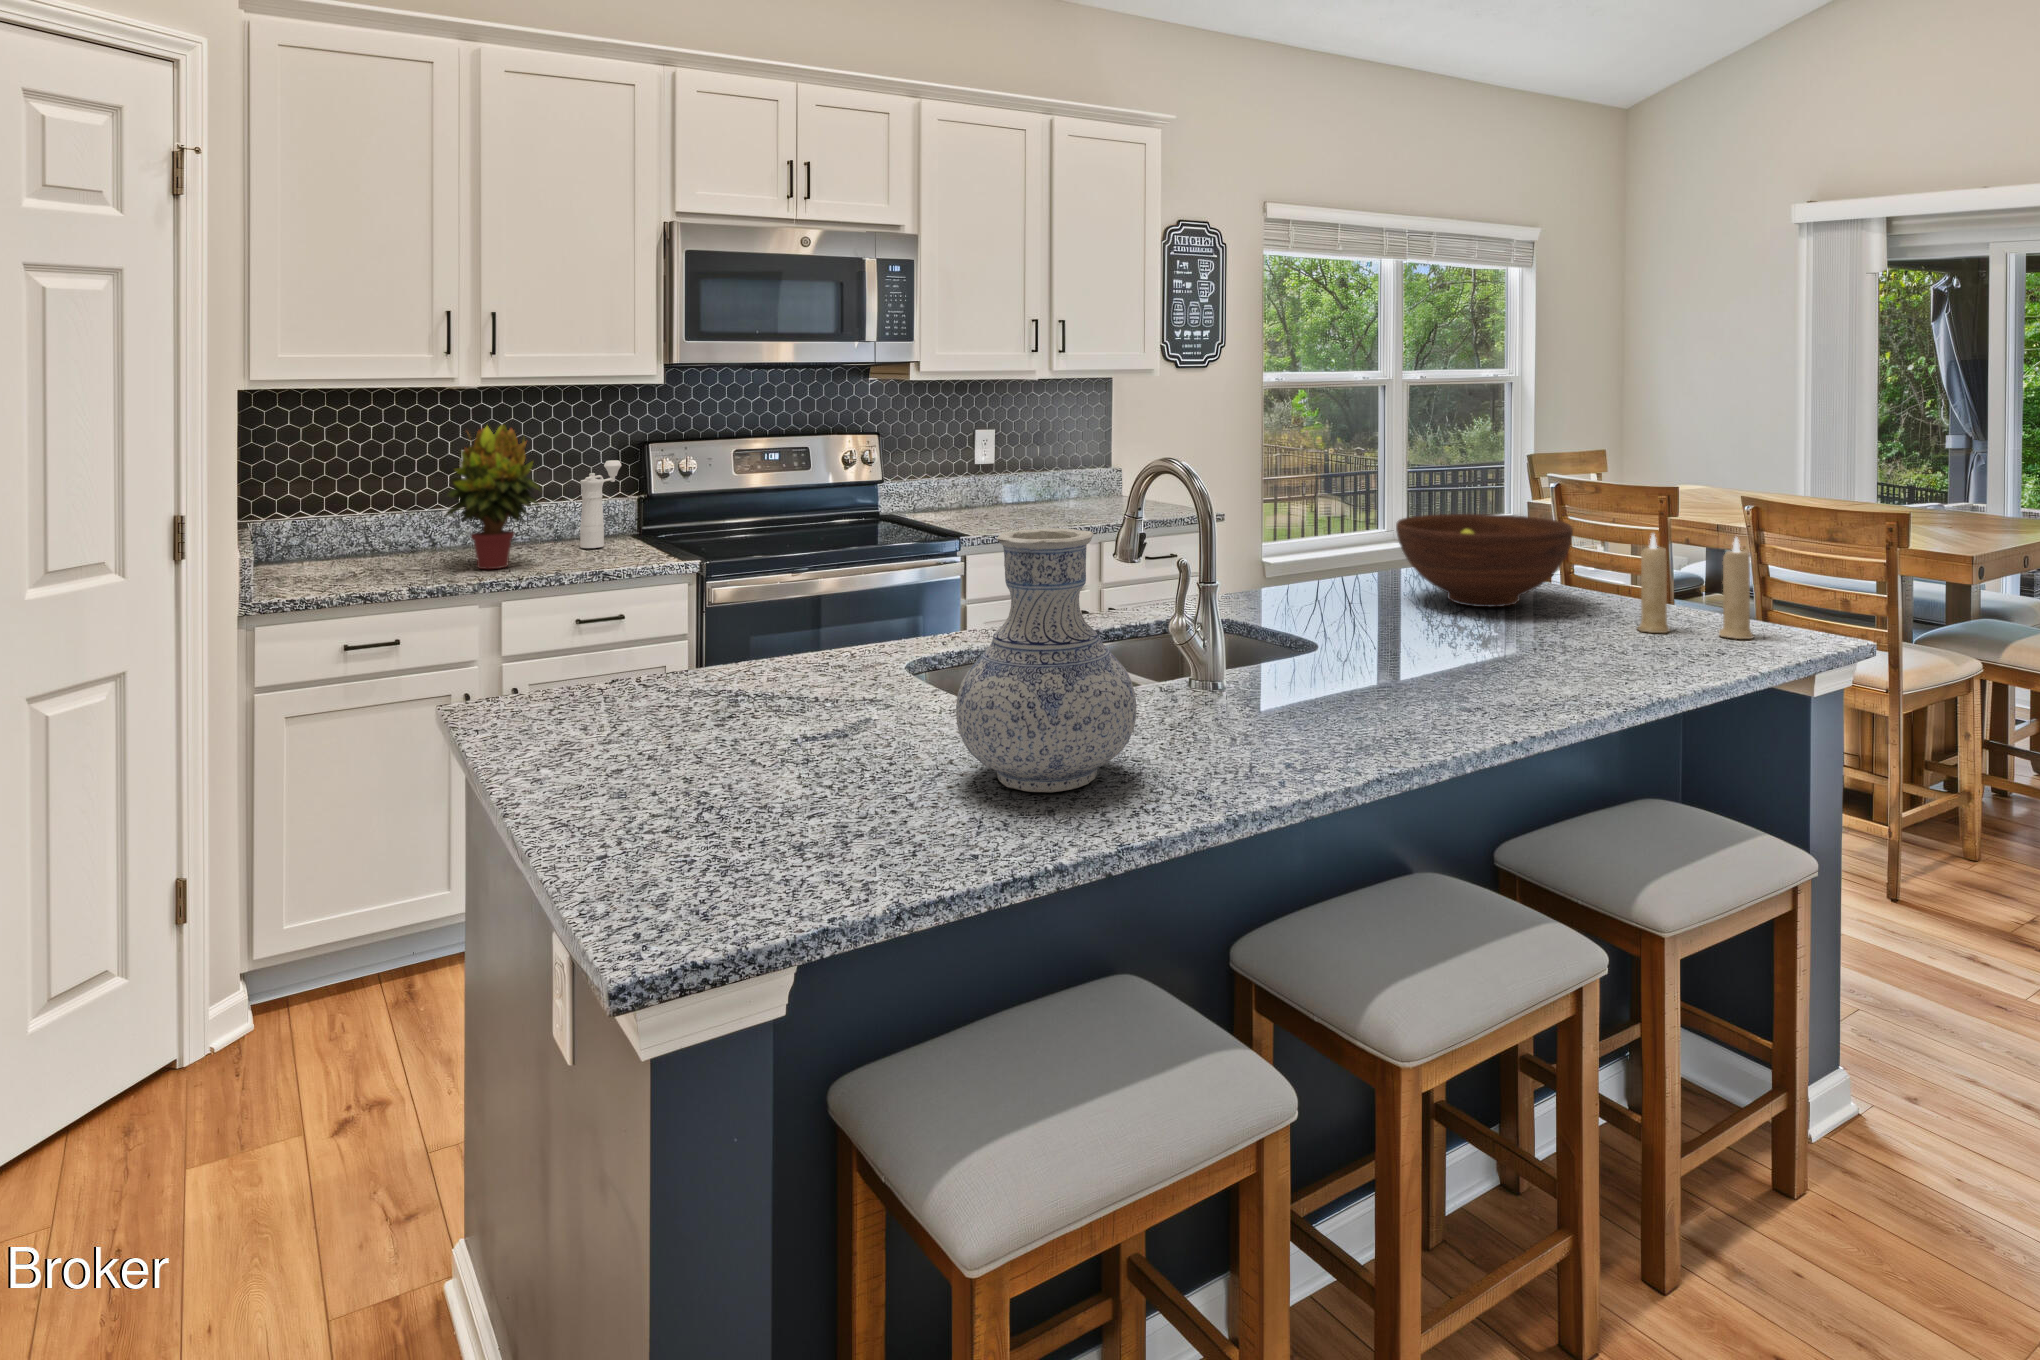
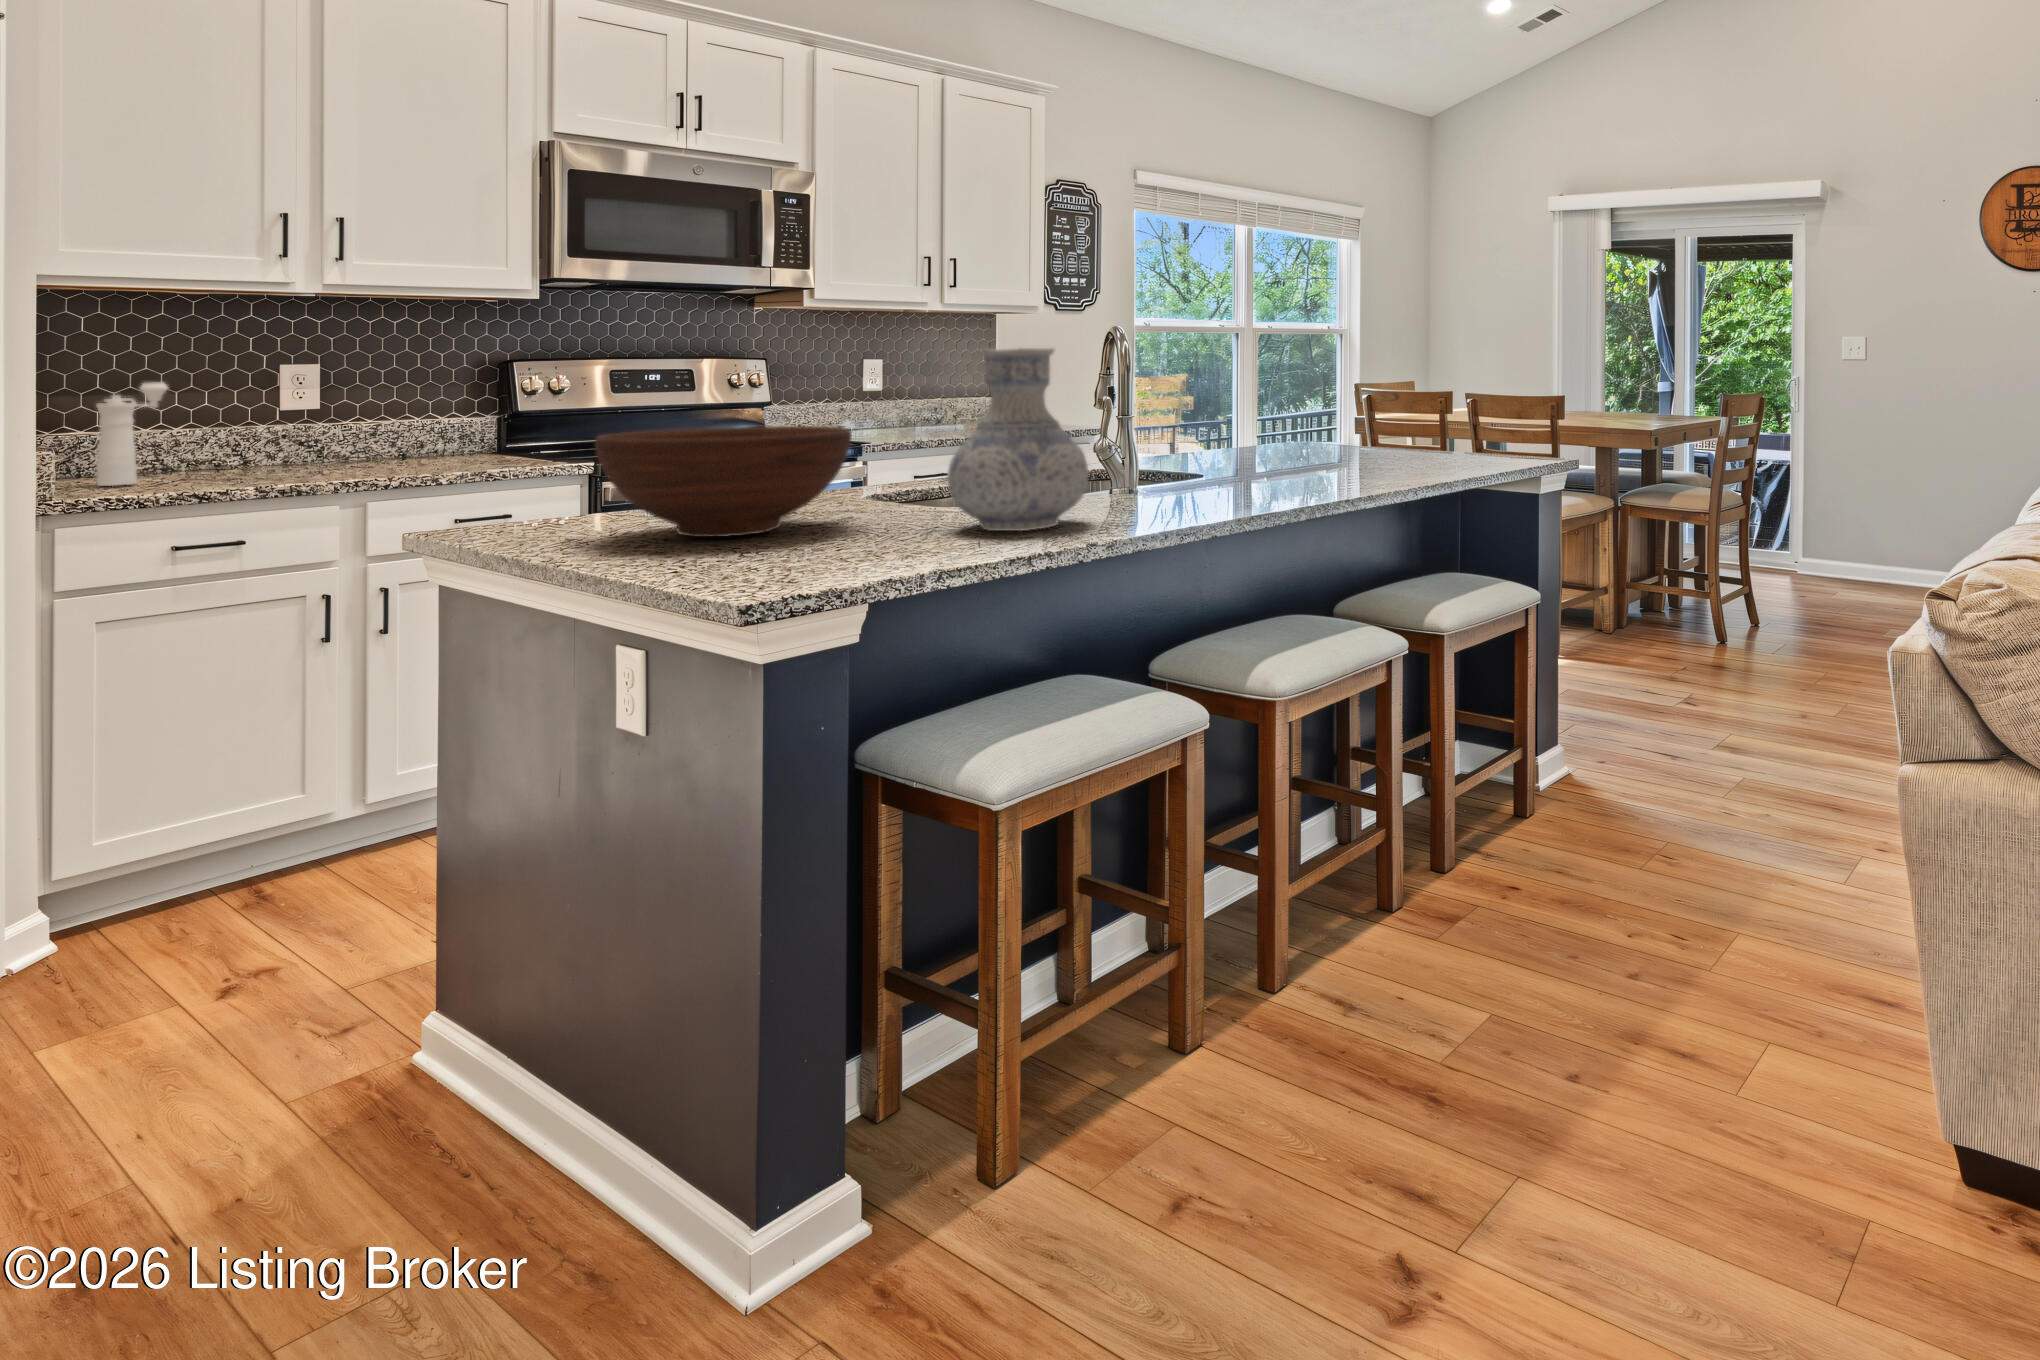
potted plant: present [445,424,541,569] -> none [281,328,407,475]
pepper mill: present [580,460,622,548] -> present [97,383,168,486]
fruit bowl: present [1396,514,1573,607] -> present [595,426,852,537]
candle: present [1637,534,1753,639] -> none [1432,391,1508,462]

